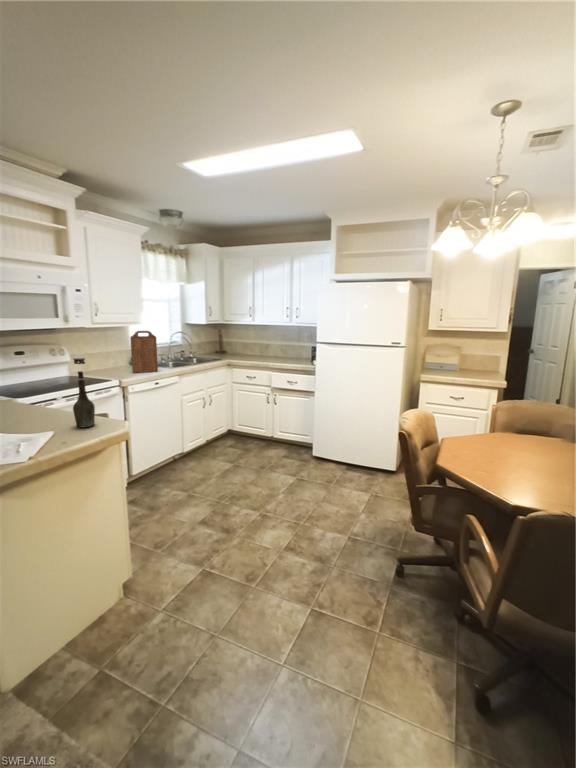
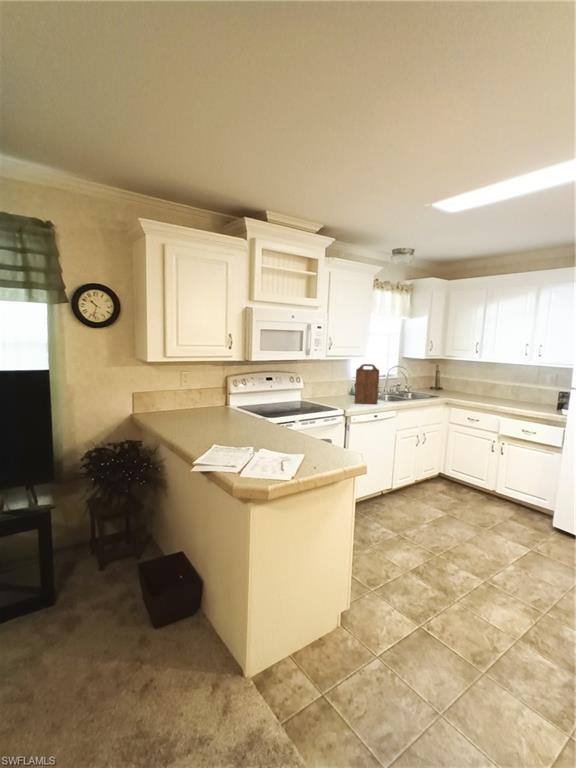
bottle: present [73,358,95,427] -> none [322,390,339,454]

